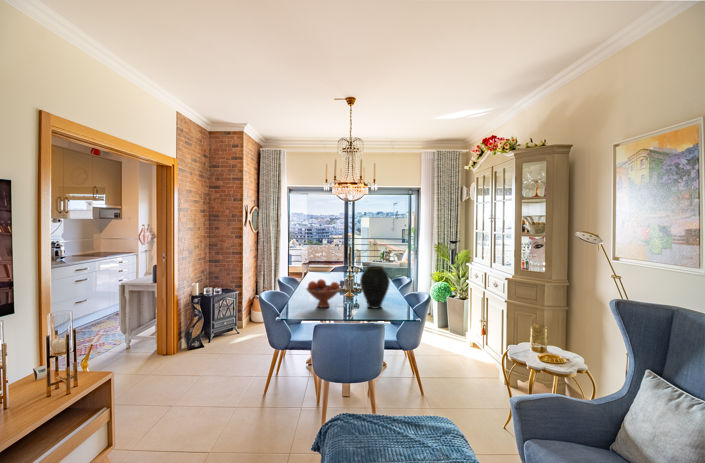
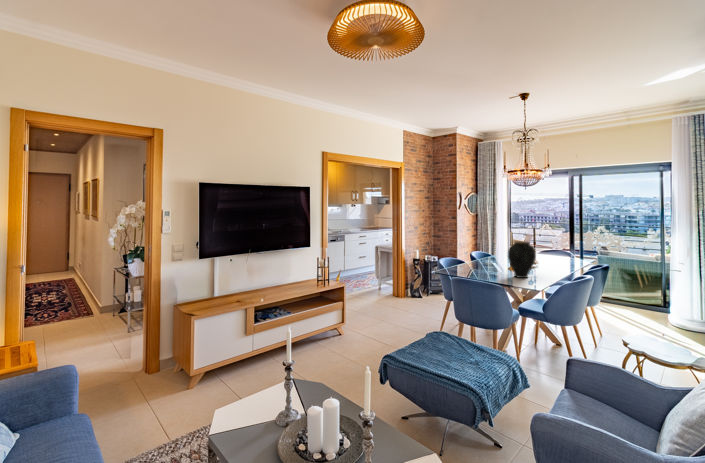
fruit bowl: present [307,279,341,308] -> none [465,250,494,272]

